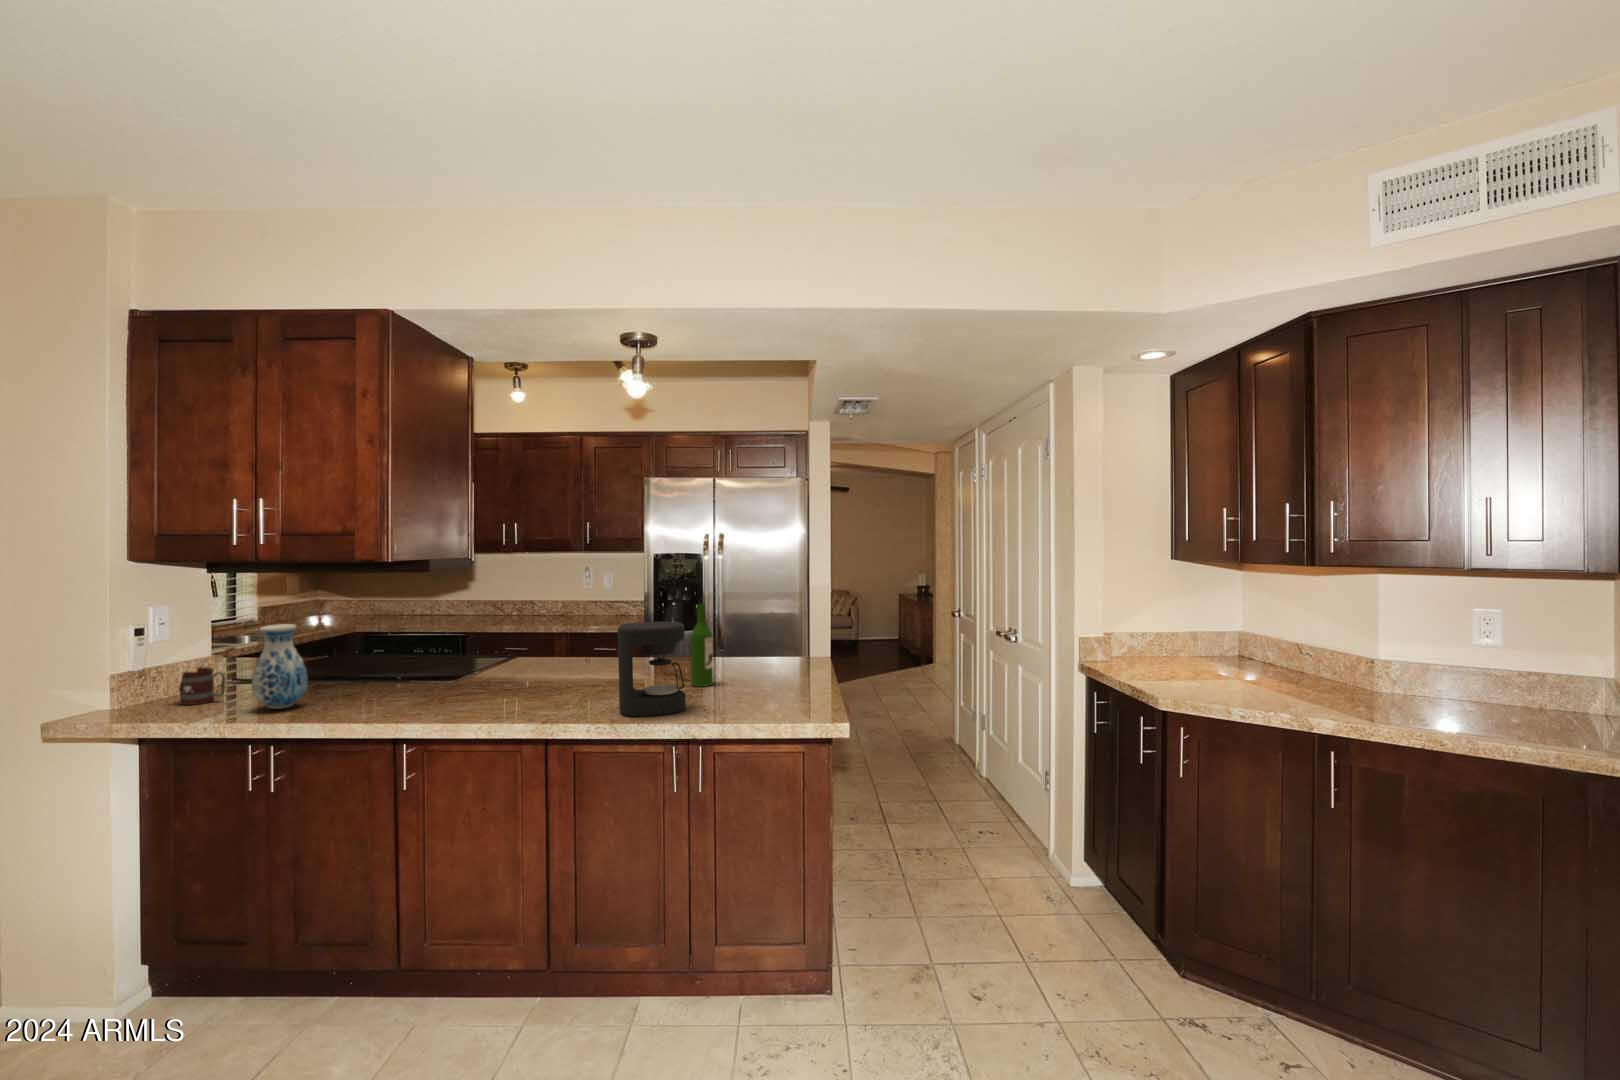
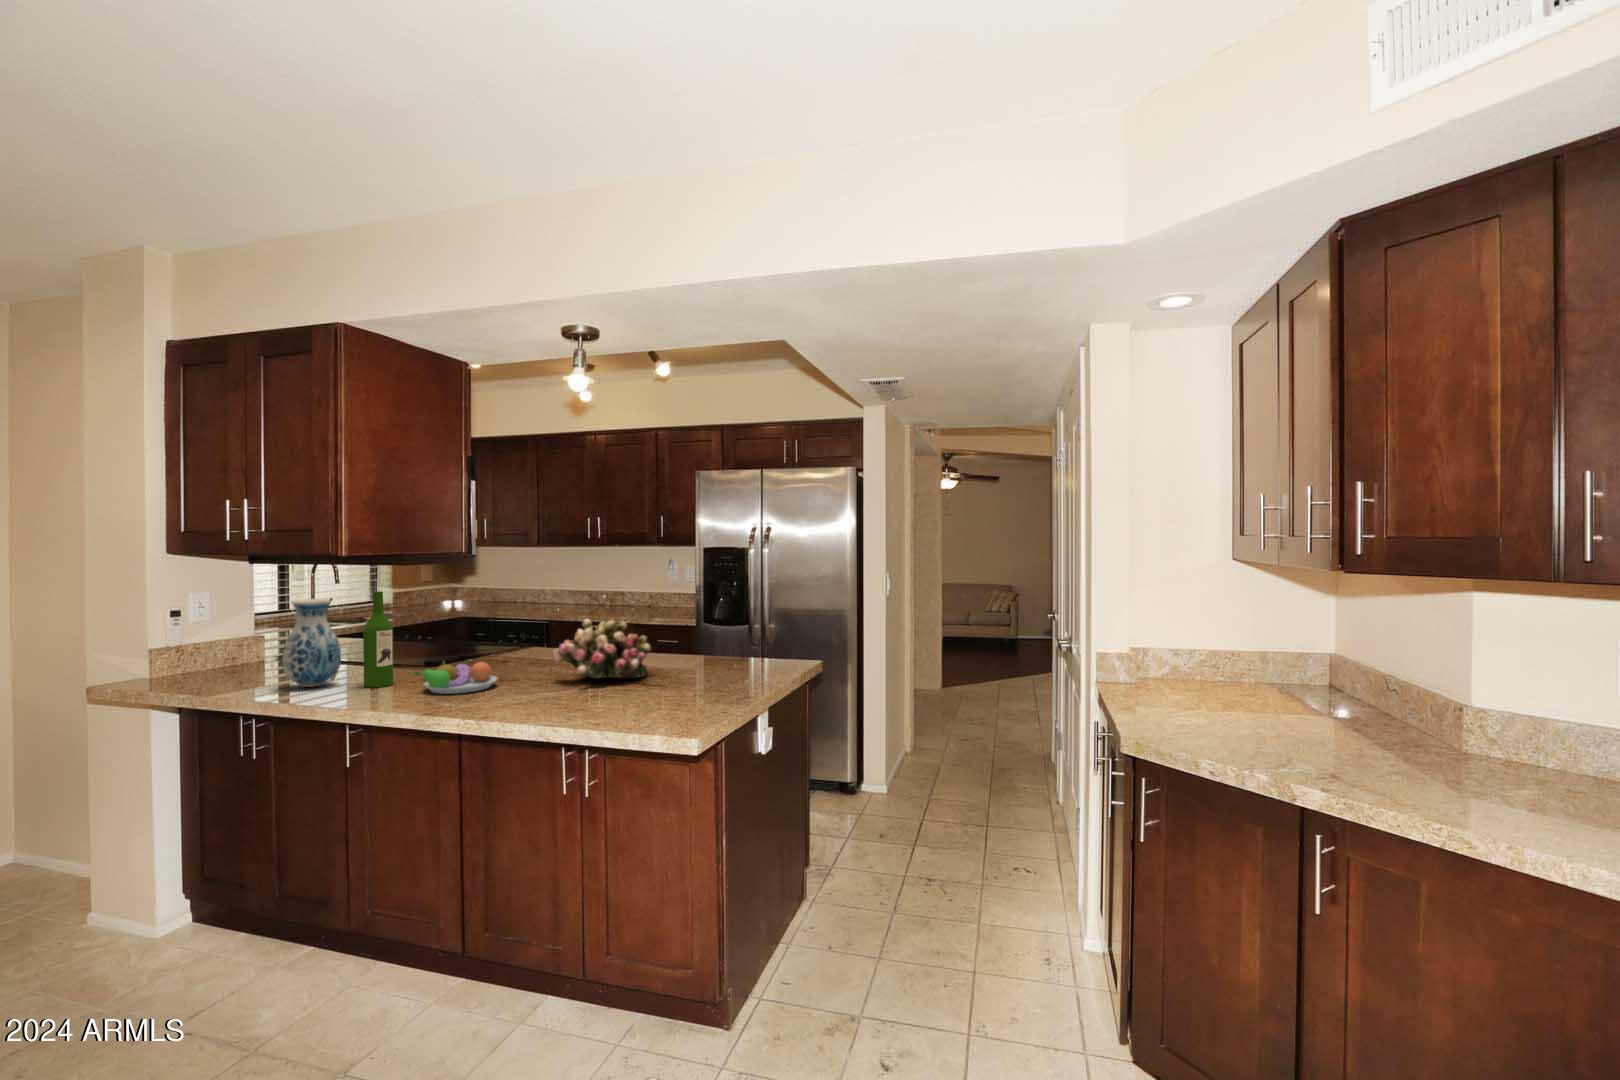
wine bottle: present [690,604,713,687] -> present [363,591,394,688]
coffee maker: present [618,621,686,717] -> none [662,599,734,700]
flower arrangement: none [513,638,607,696] -> present [553,619,651,678]
mug: present [179,667,225,705] -> none [212,644,260,683]
fruit bowl: none [382,681,461,714] -> present [414,661,497,694]

